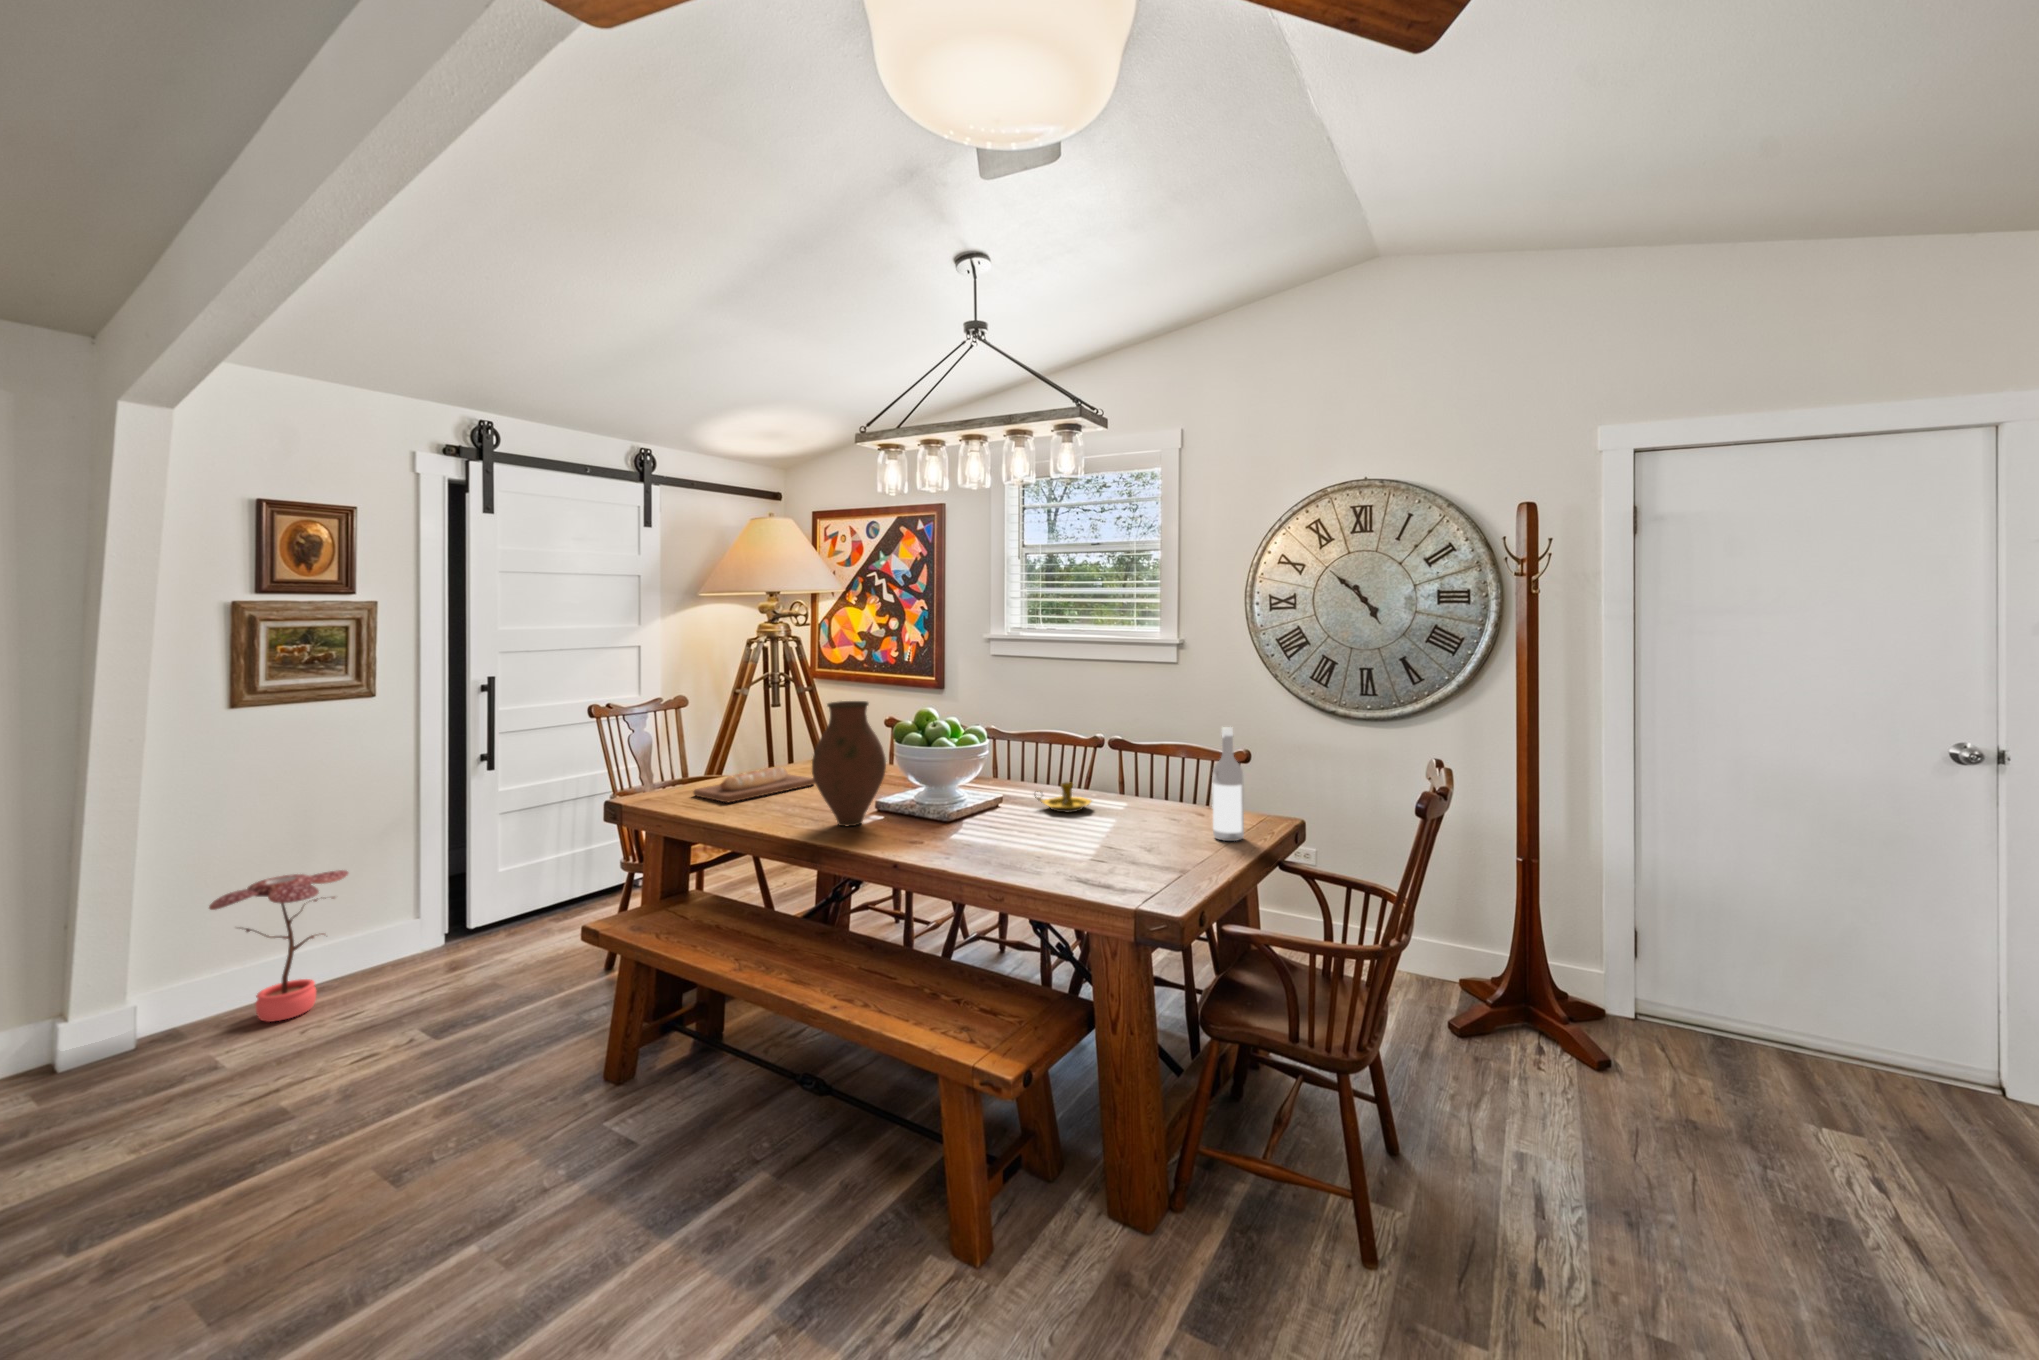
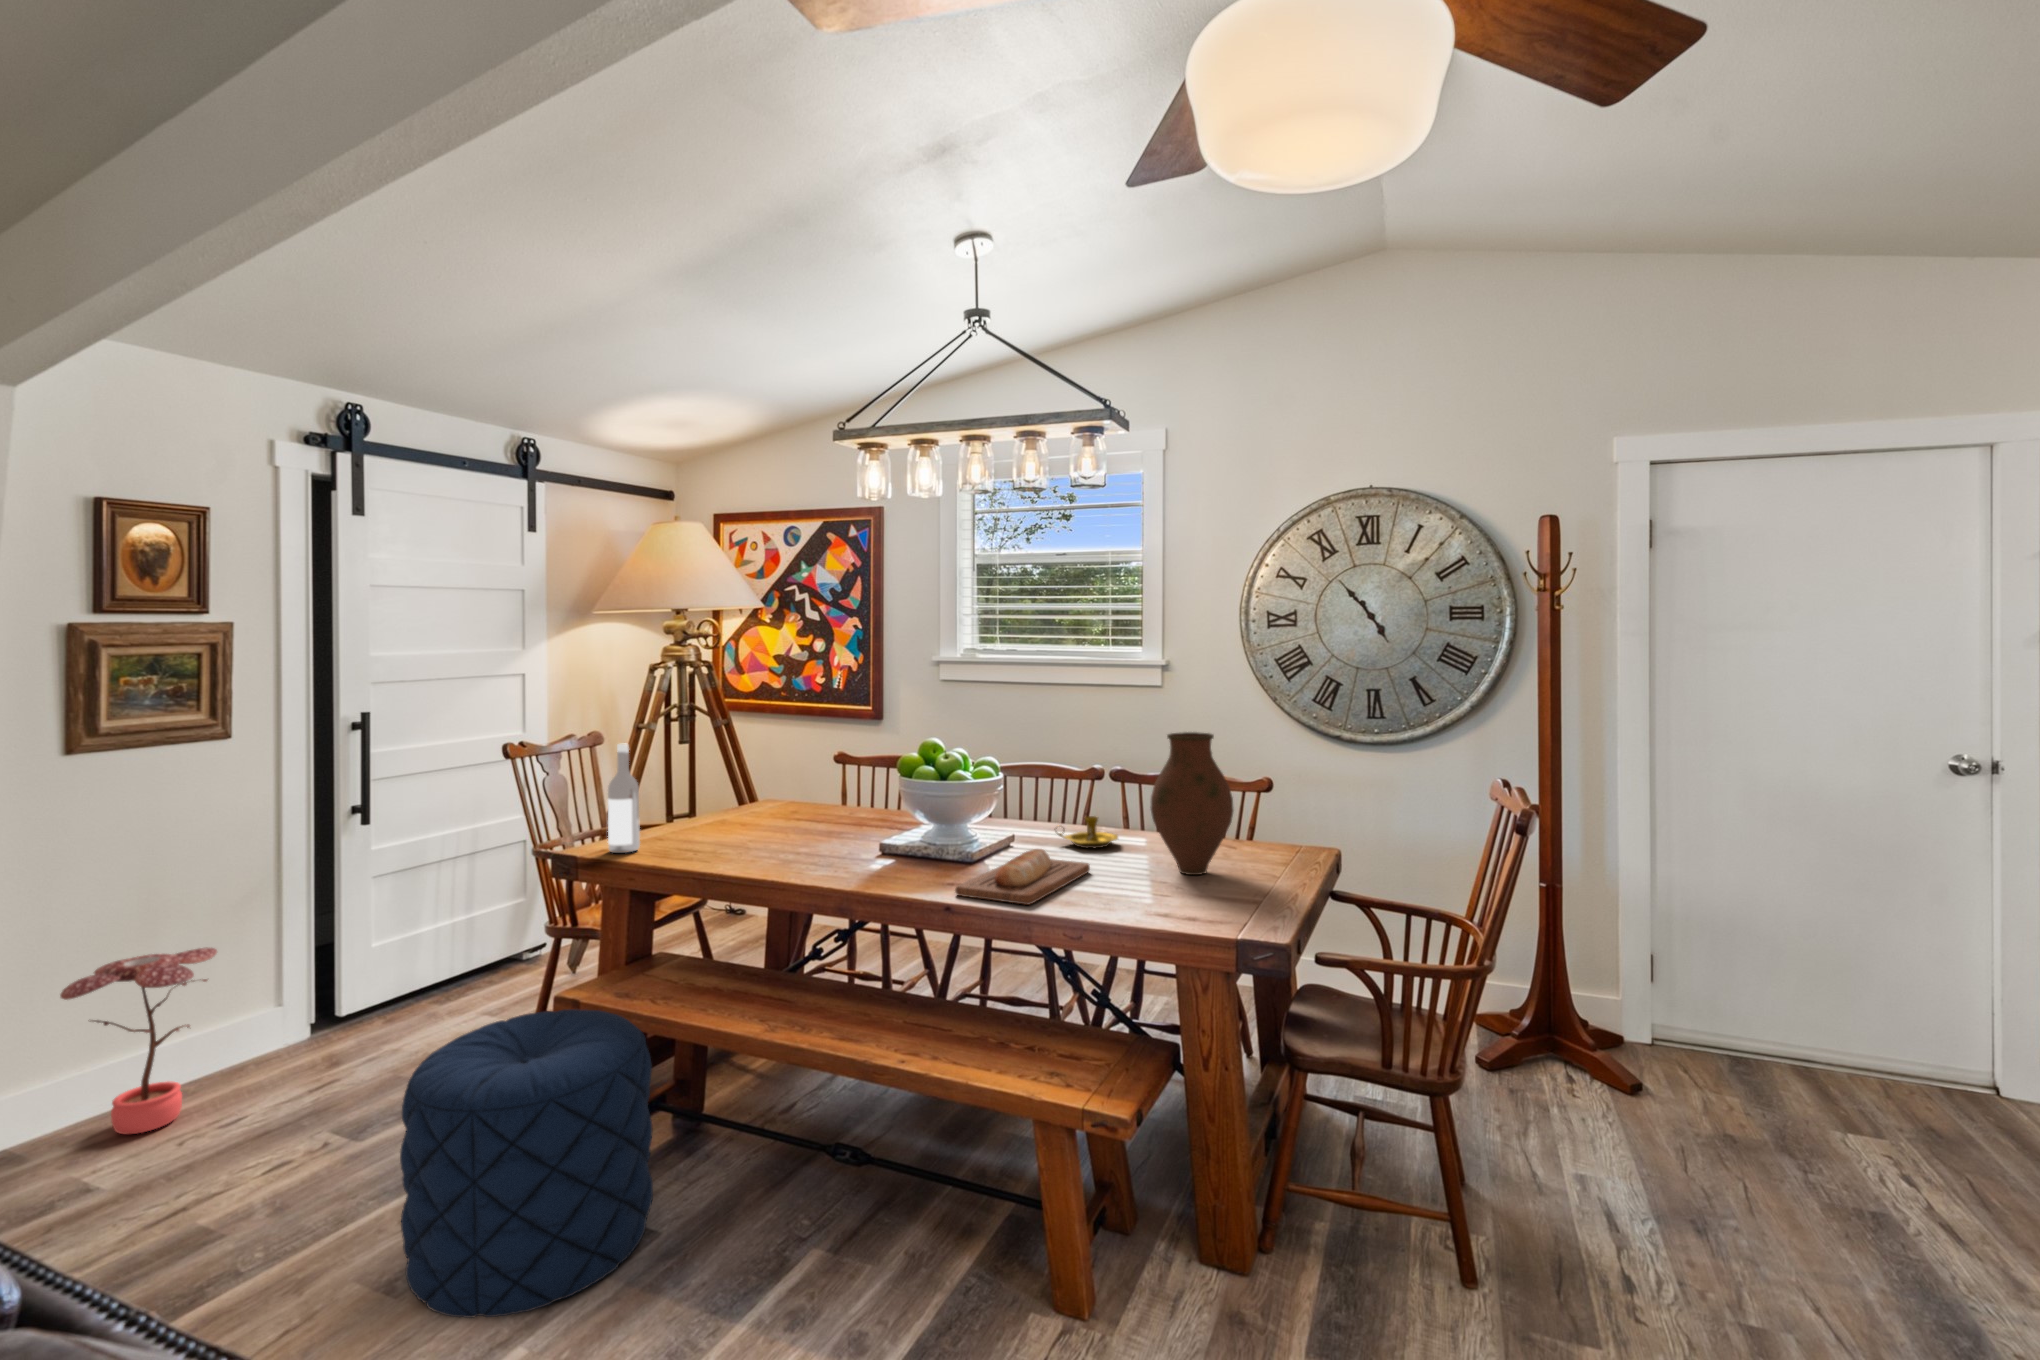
vase: present [812,701,886,826] -> present [1150,732,1233,875]
wine bottle: present [1212,727,1244,841] -> present [608,743,640,853]
bread loaf: present [694,767,815,803] -> present [955,849,1090,905]
pouf: none [401,940,639,1212] -> present [400,1009,653,1318]

